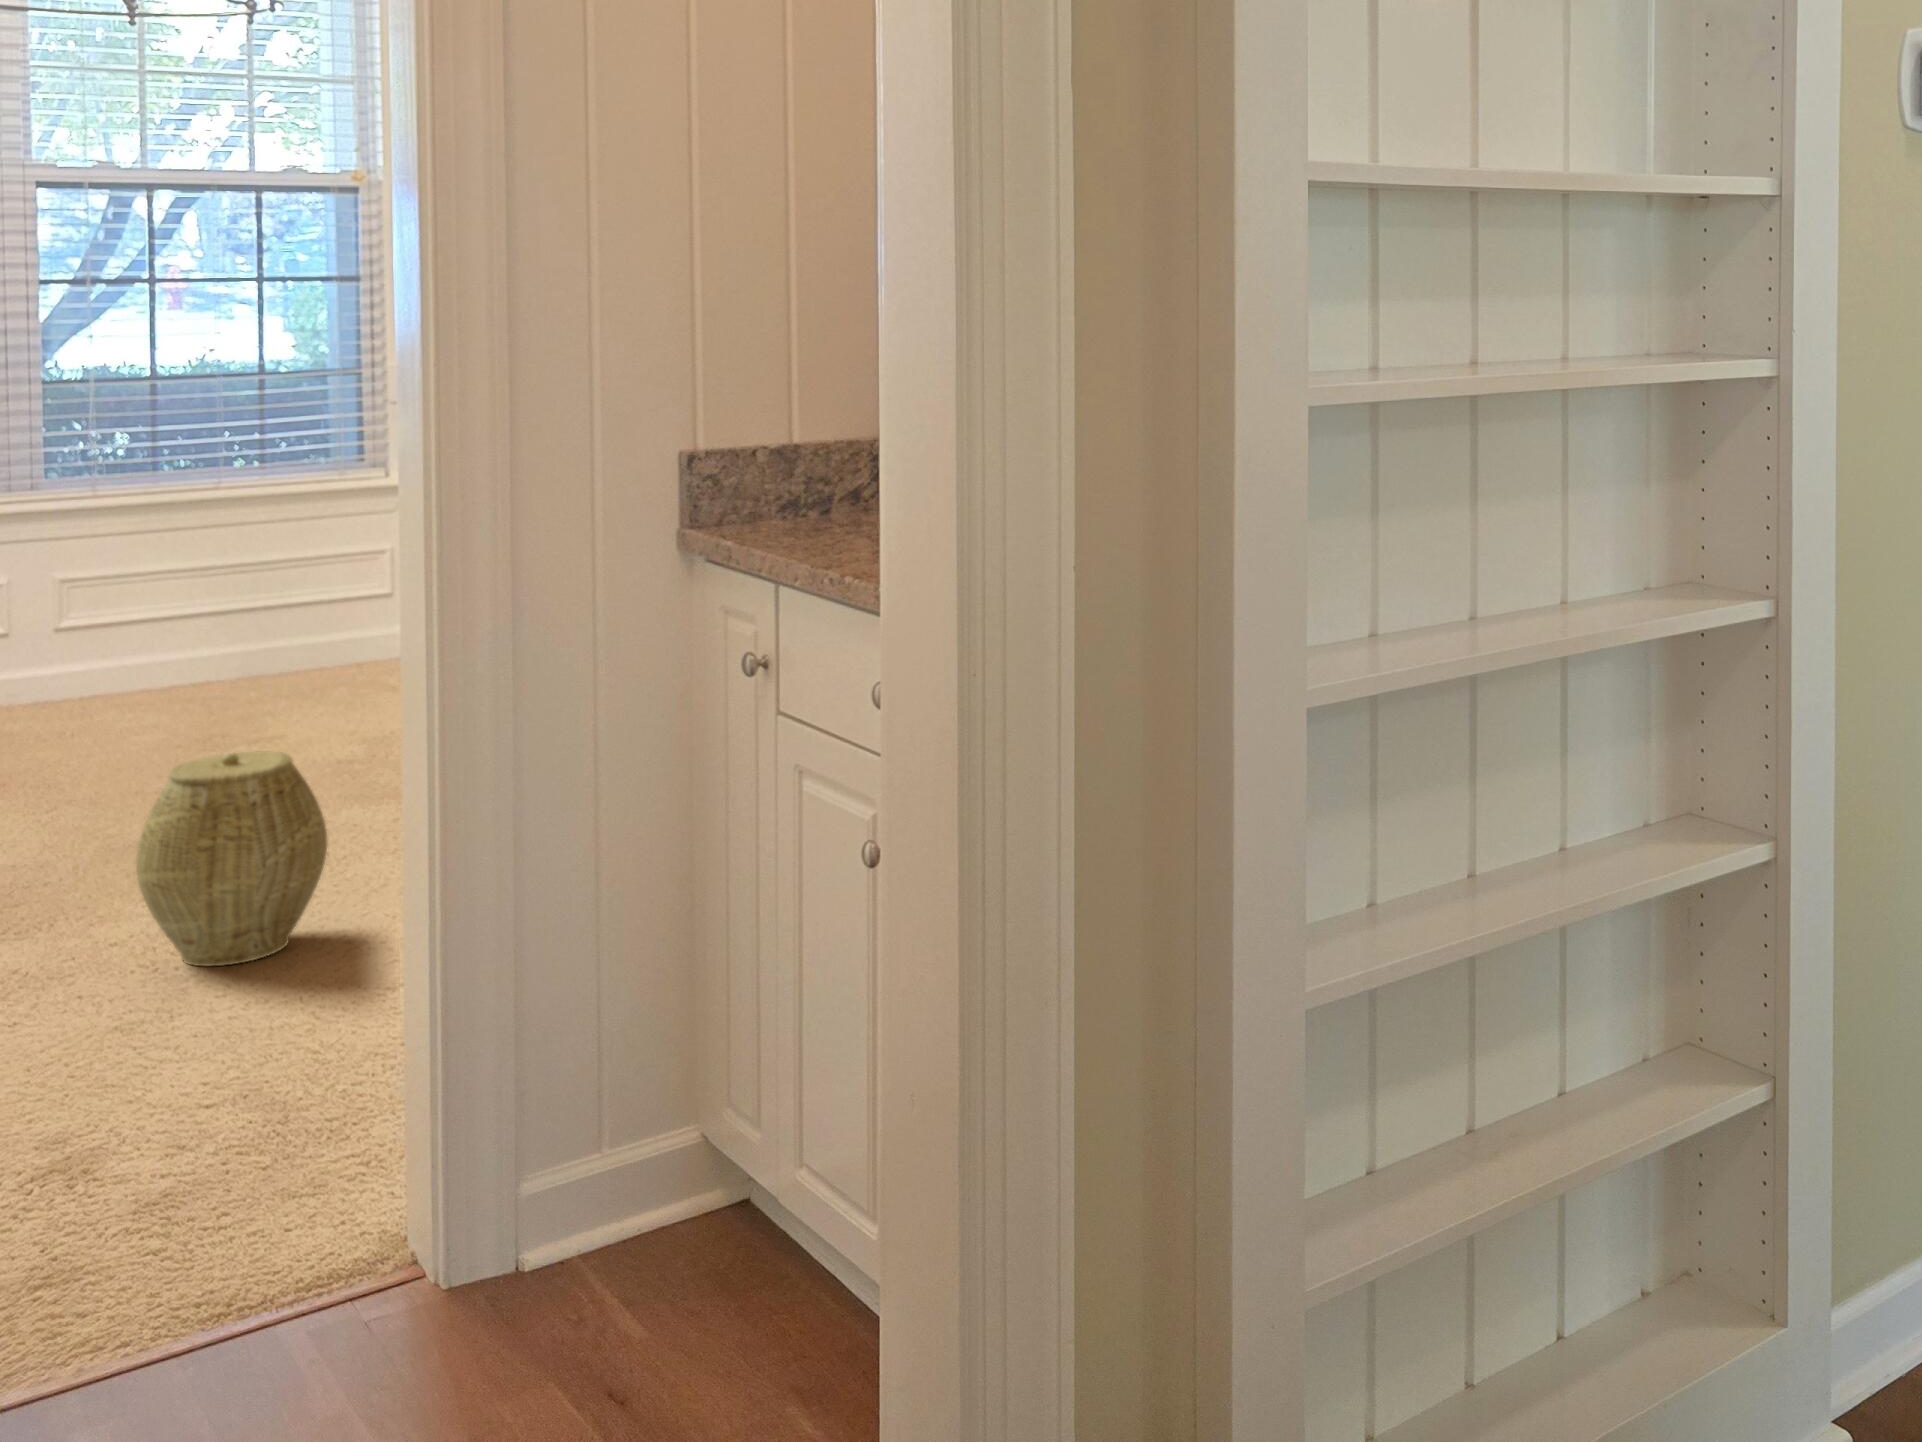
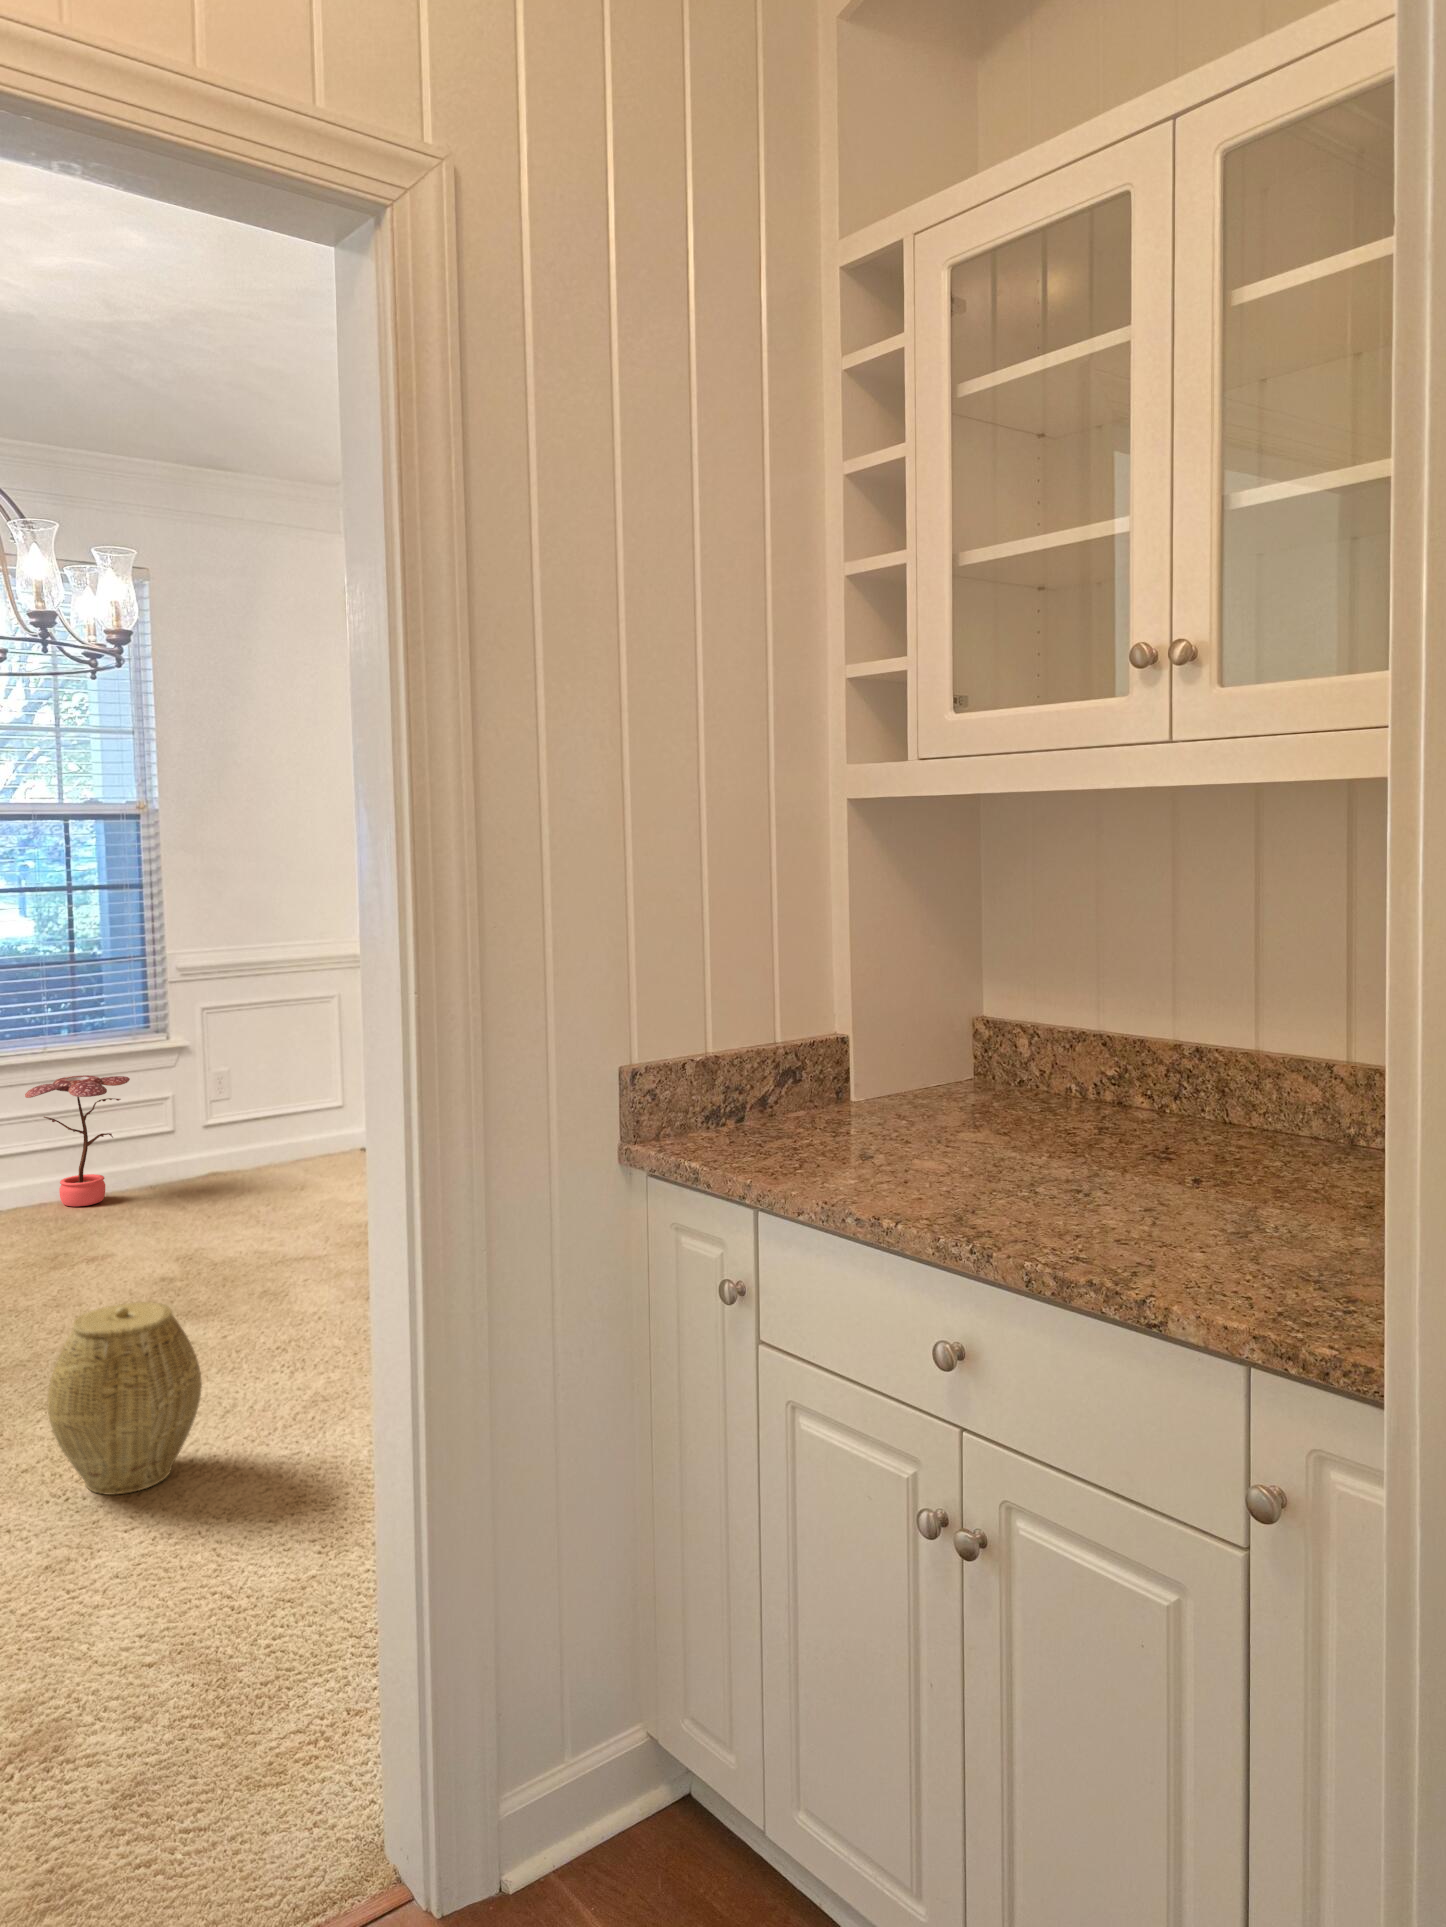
potted plant: none [187,519,330,684] -> present [25,1075,130,1207]

